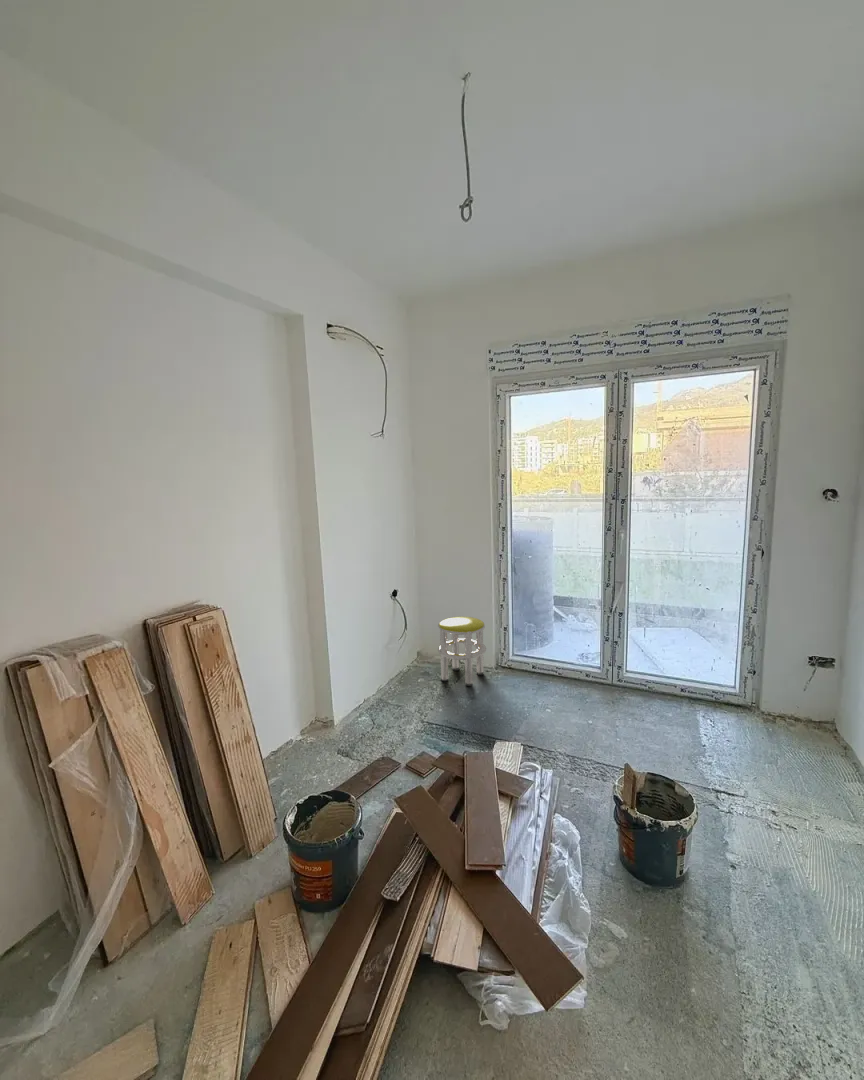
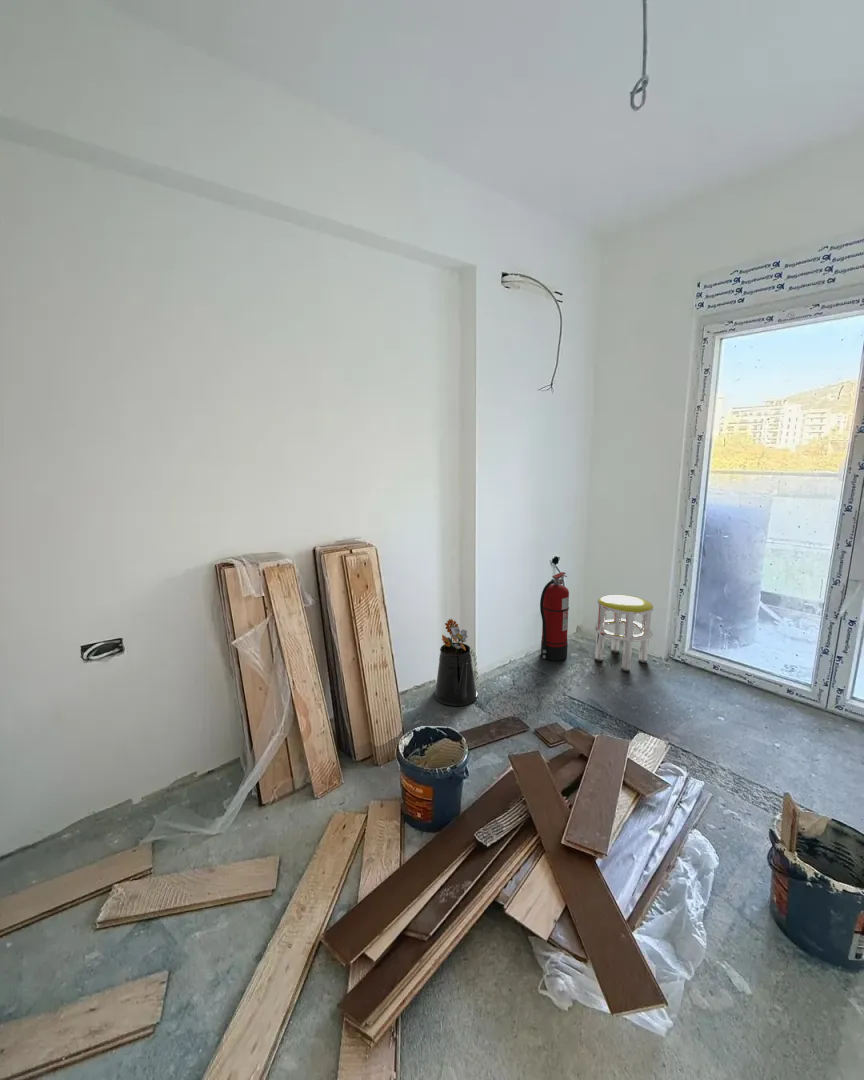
fire extinguisher: none [389,603,417,690] -> present [540,572,569,661]
watering can: none [295,667,343,764] -> present [434,619,478,706]

